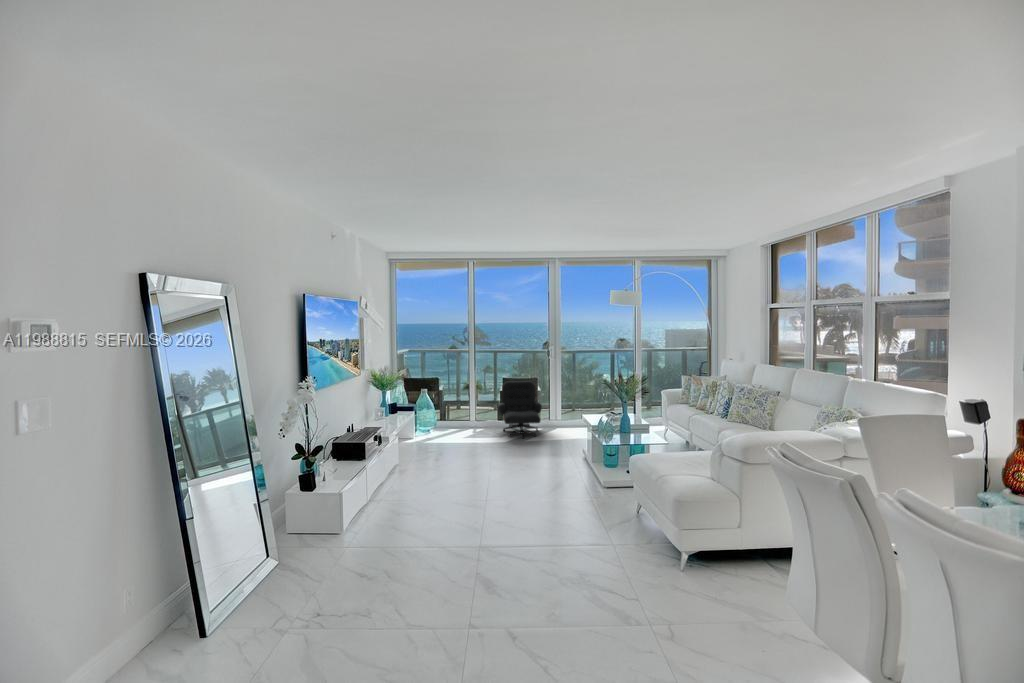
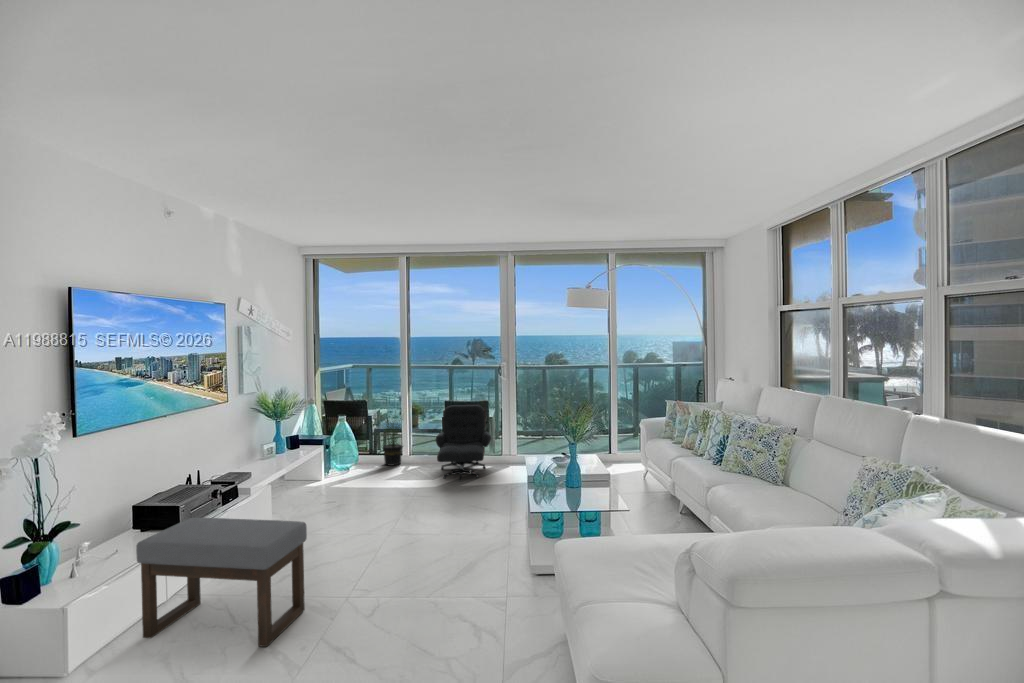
potted plant: none [448,384,474,429] -> present [383,418,403,466]
ottoman: none [370,446,466,518] -> present [136,518,307,647]

